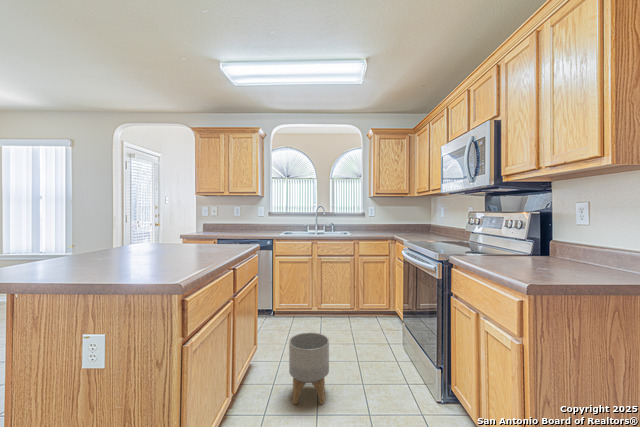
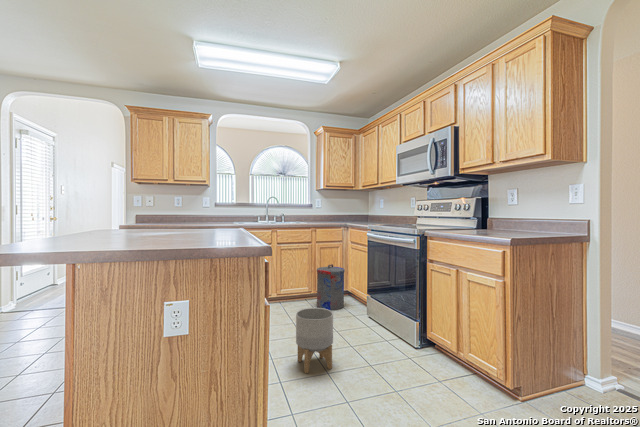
trash can: none [355,279,386,329] -> present [317,264,345,310]

